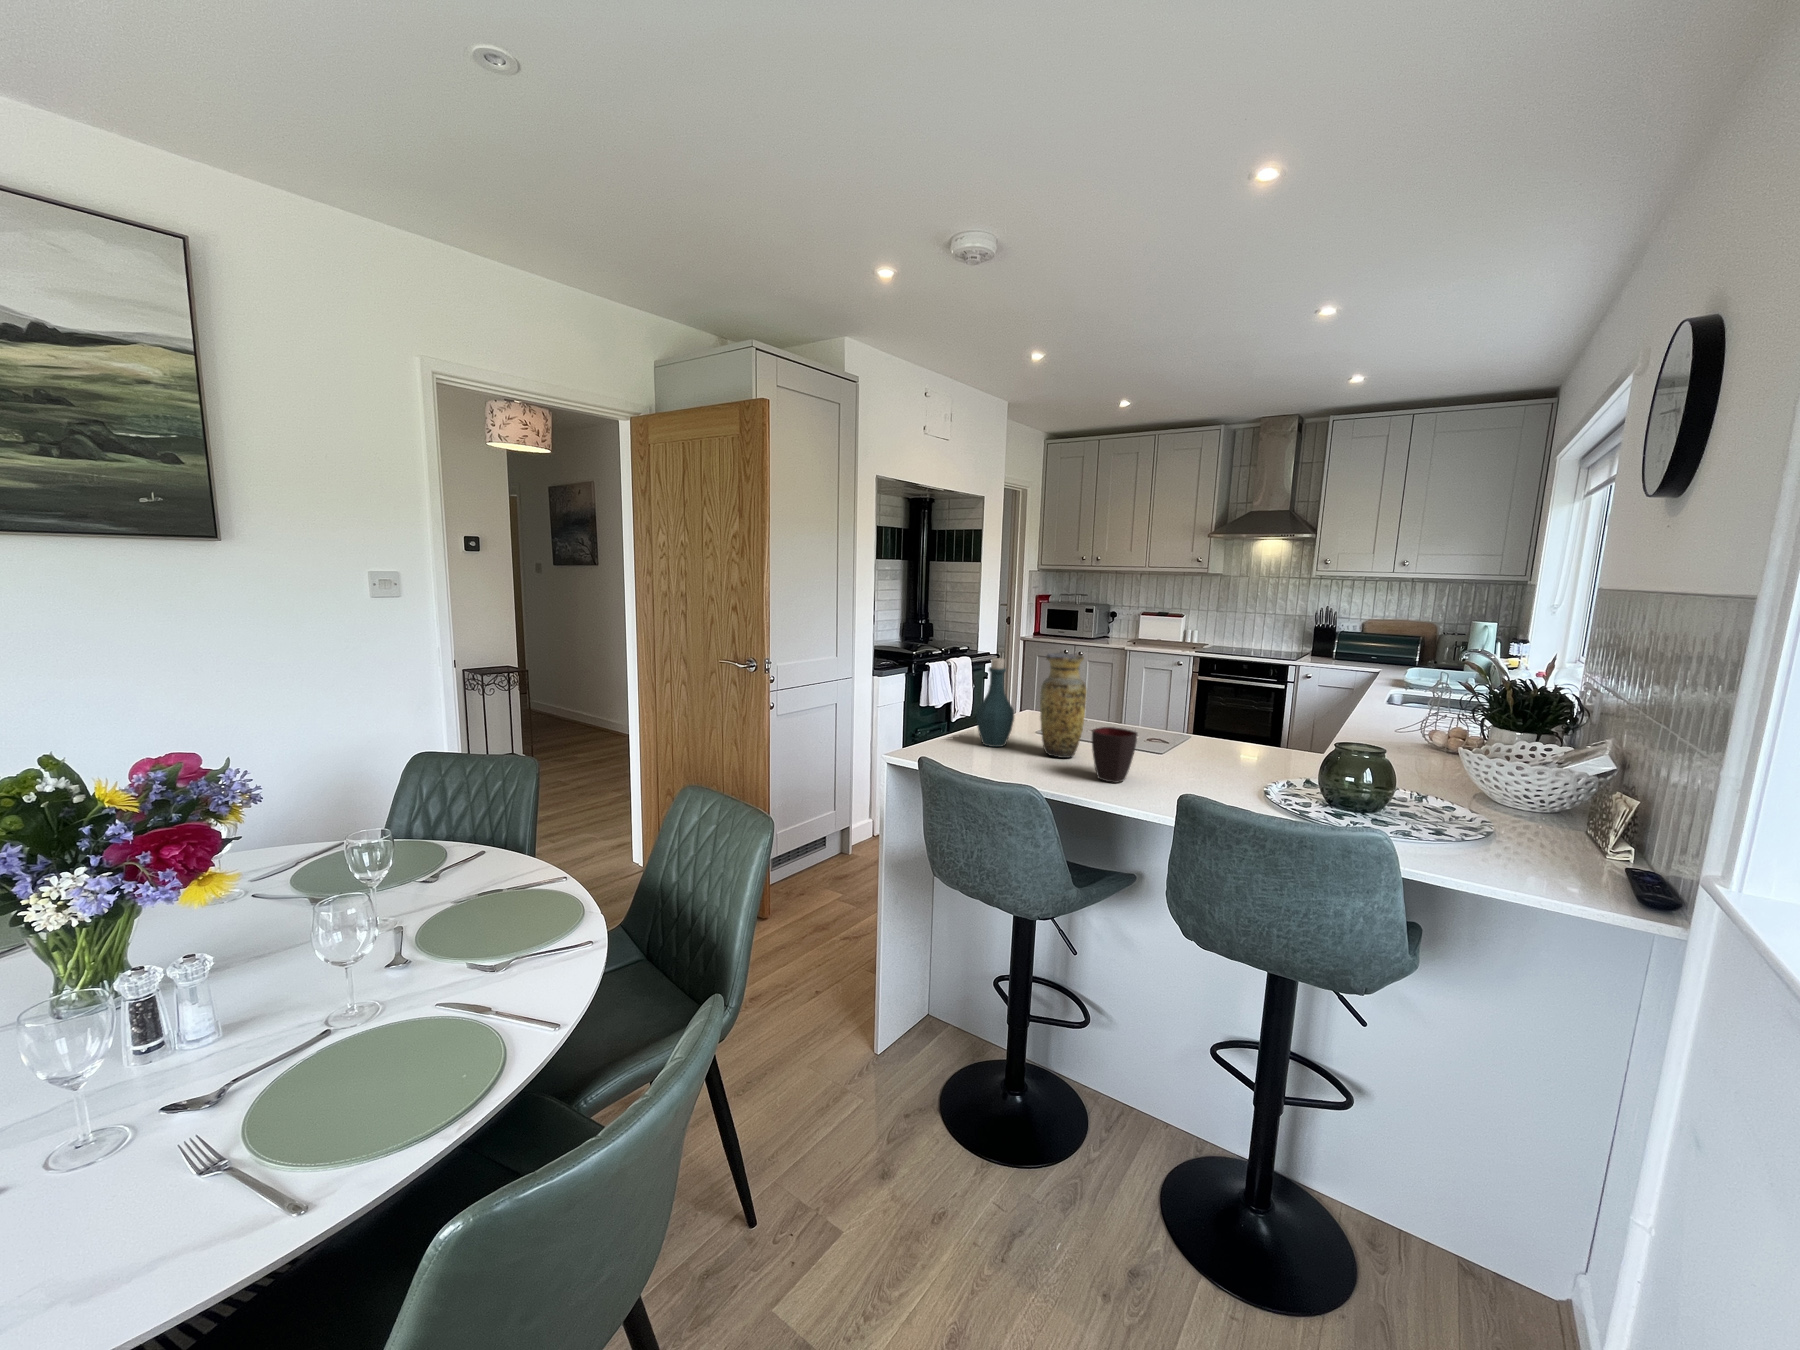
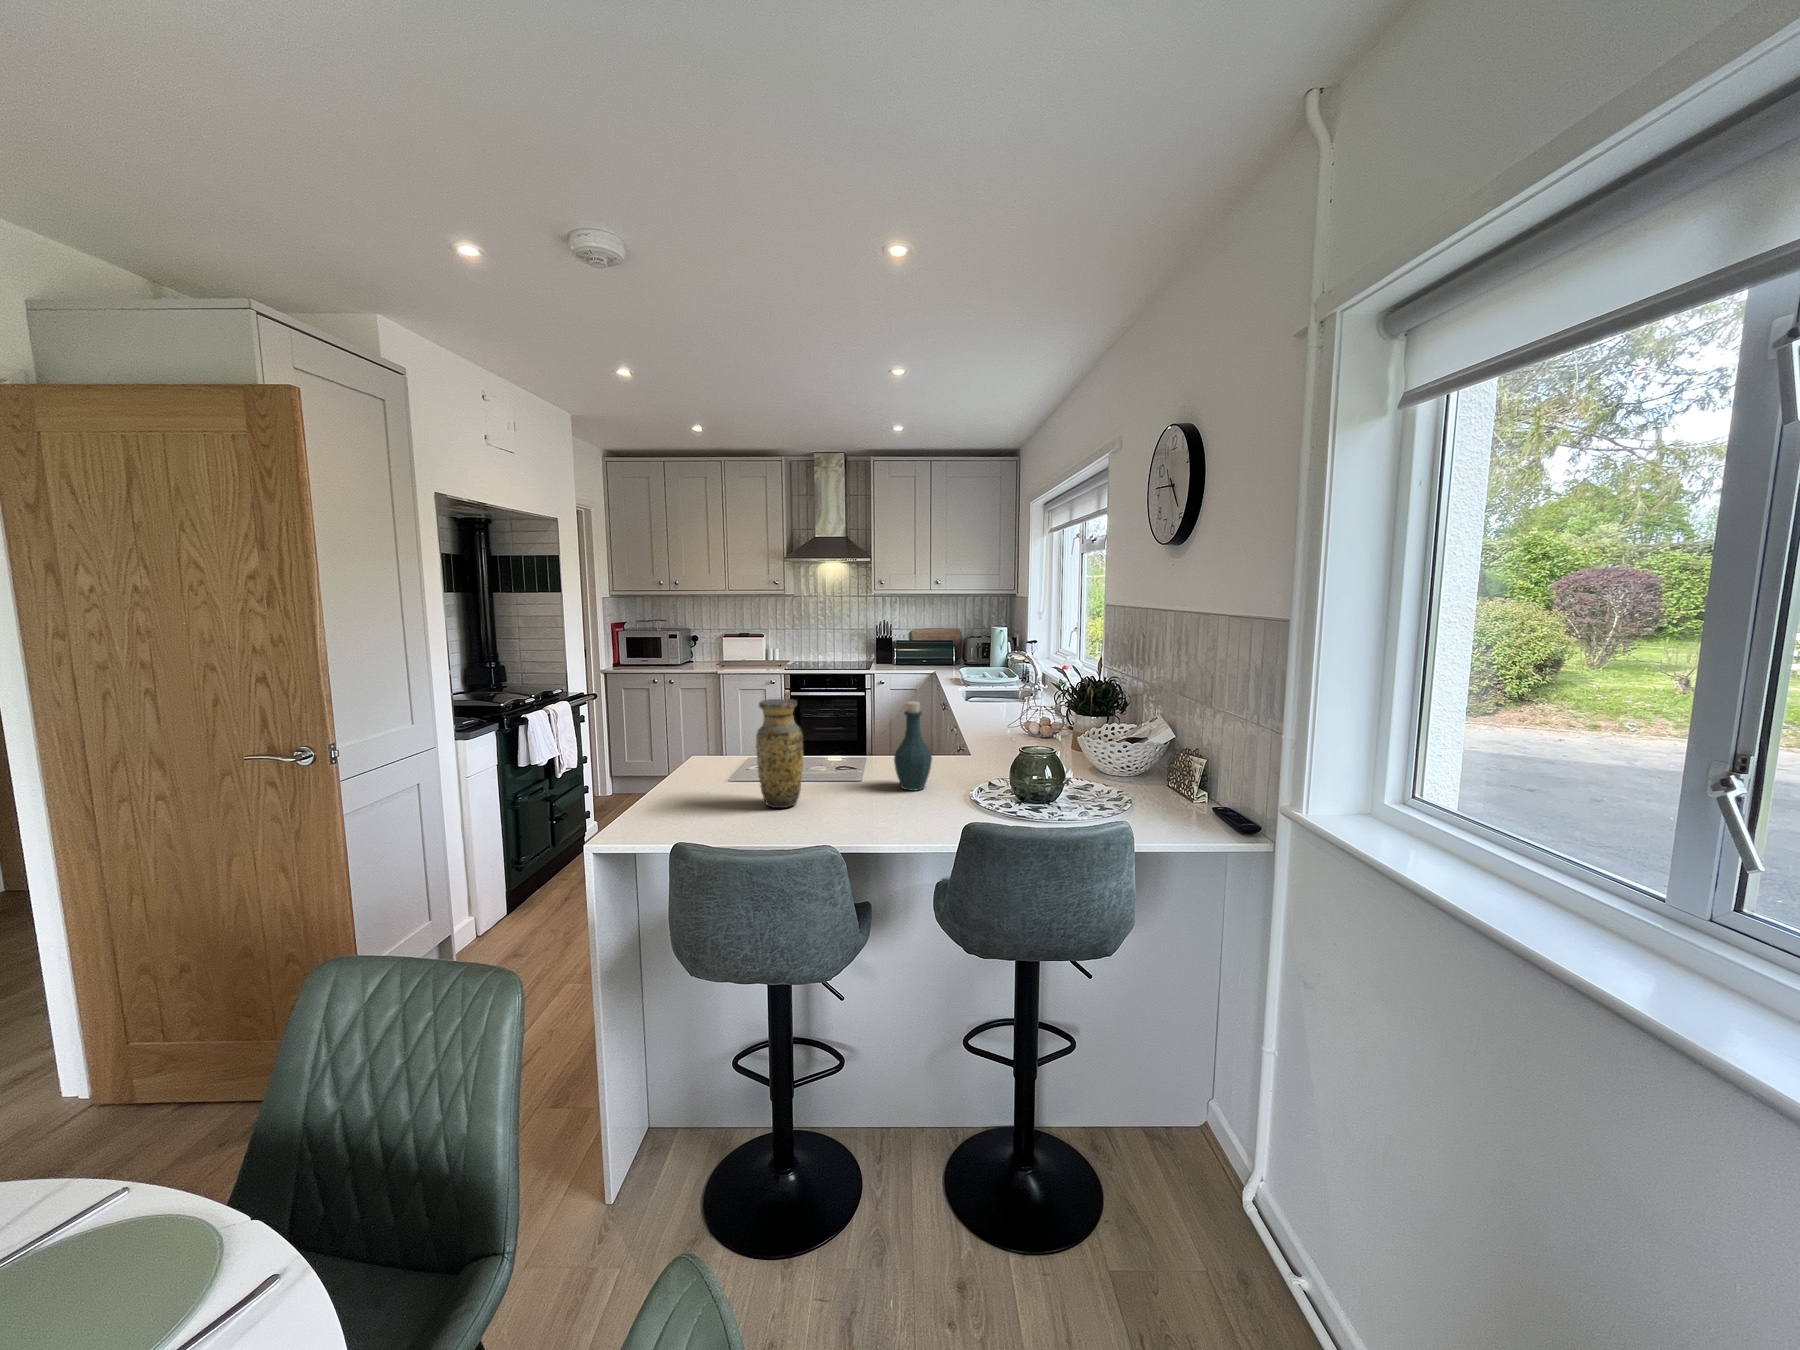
bottle: present [976,658,1014,747] -> present [894,702,932,791]
cup: present [1092,727,1137,783] -> none [831,768,872,824]

